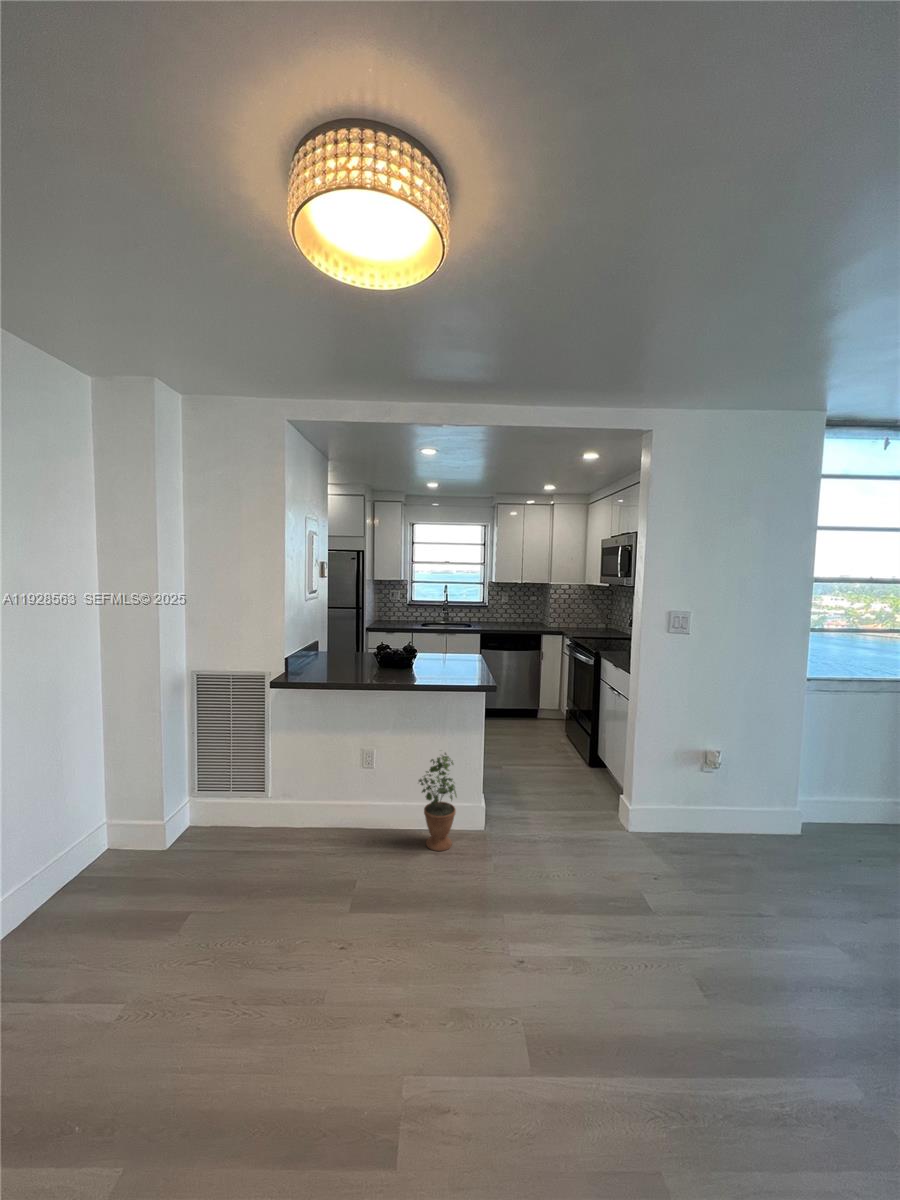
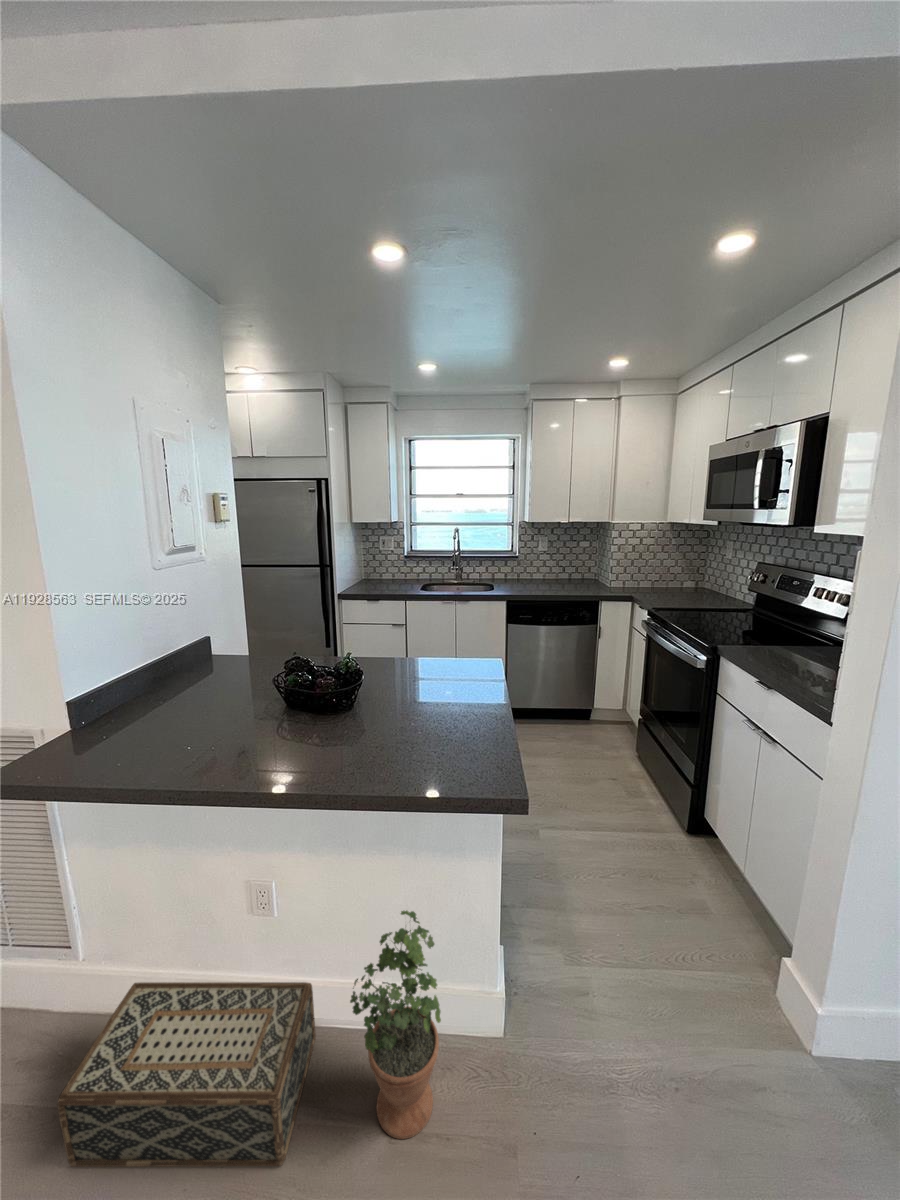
woven basket: none [292,796,392,859] -> present [57,982,316,1167]

